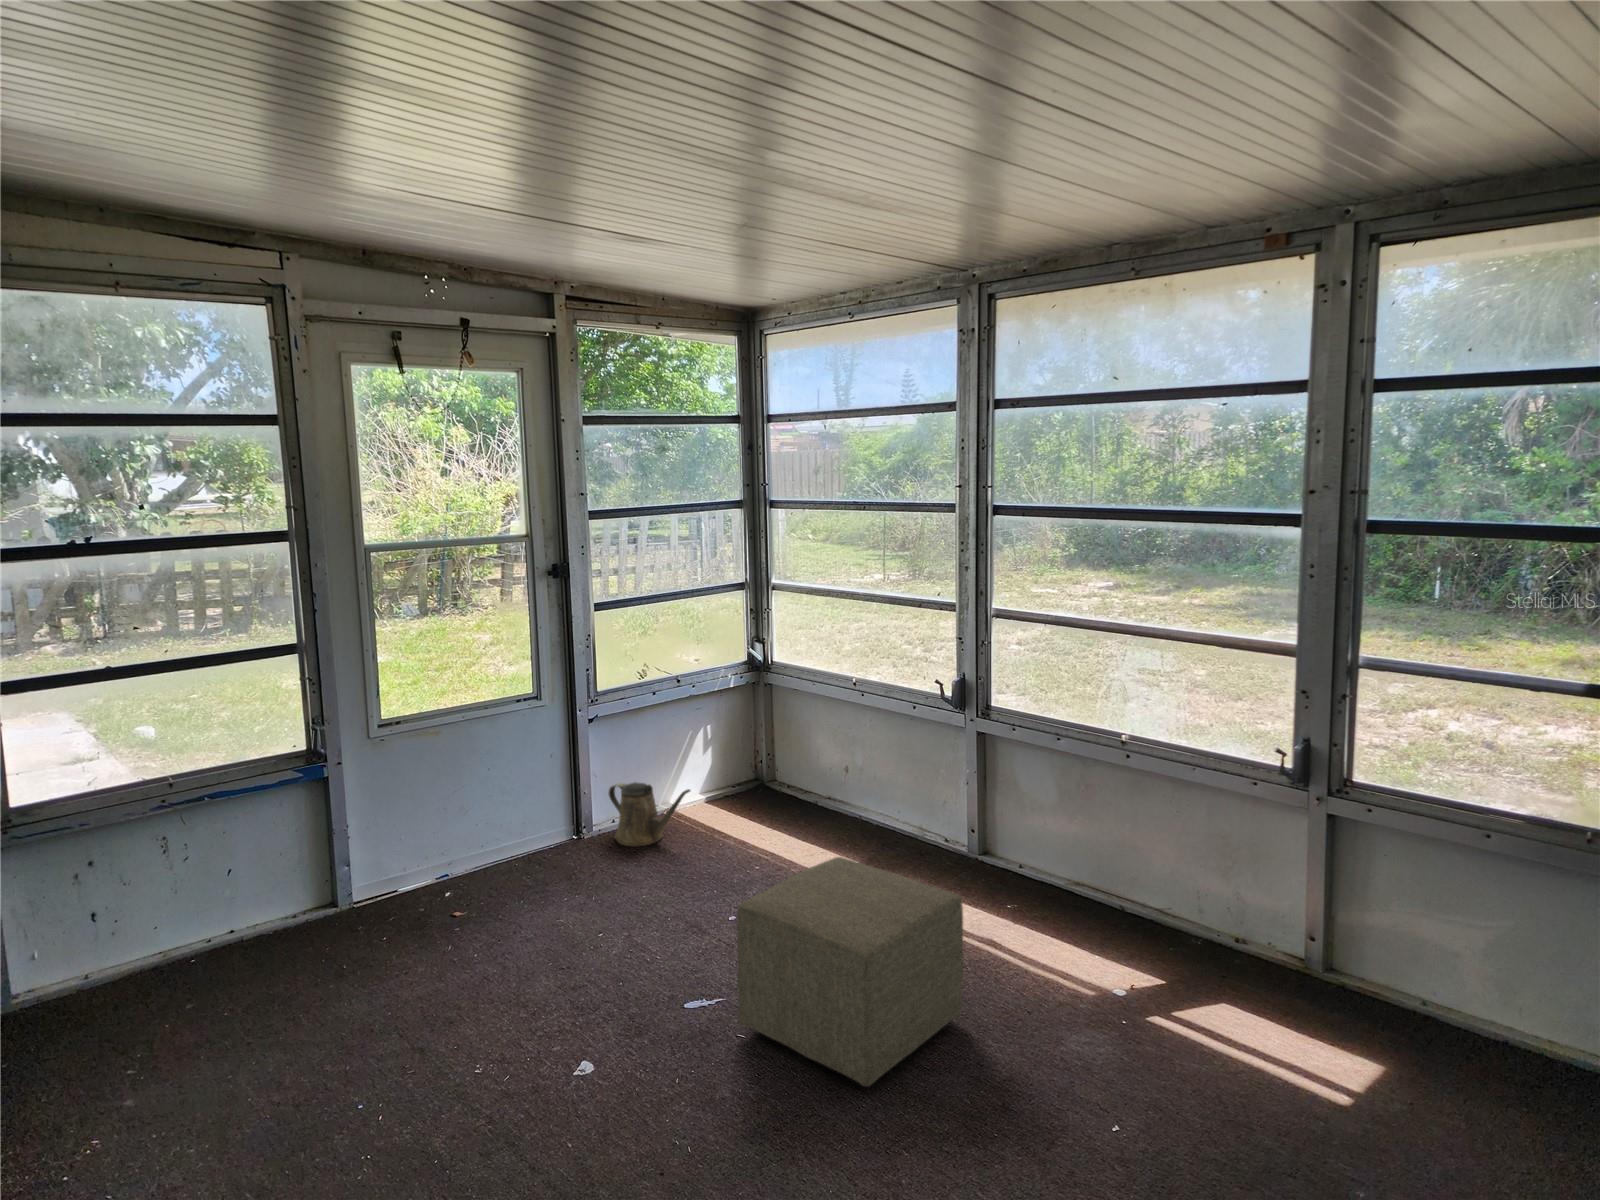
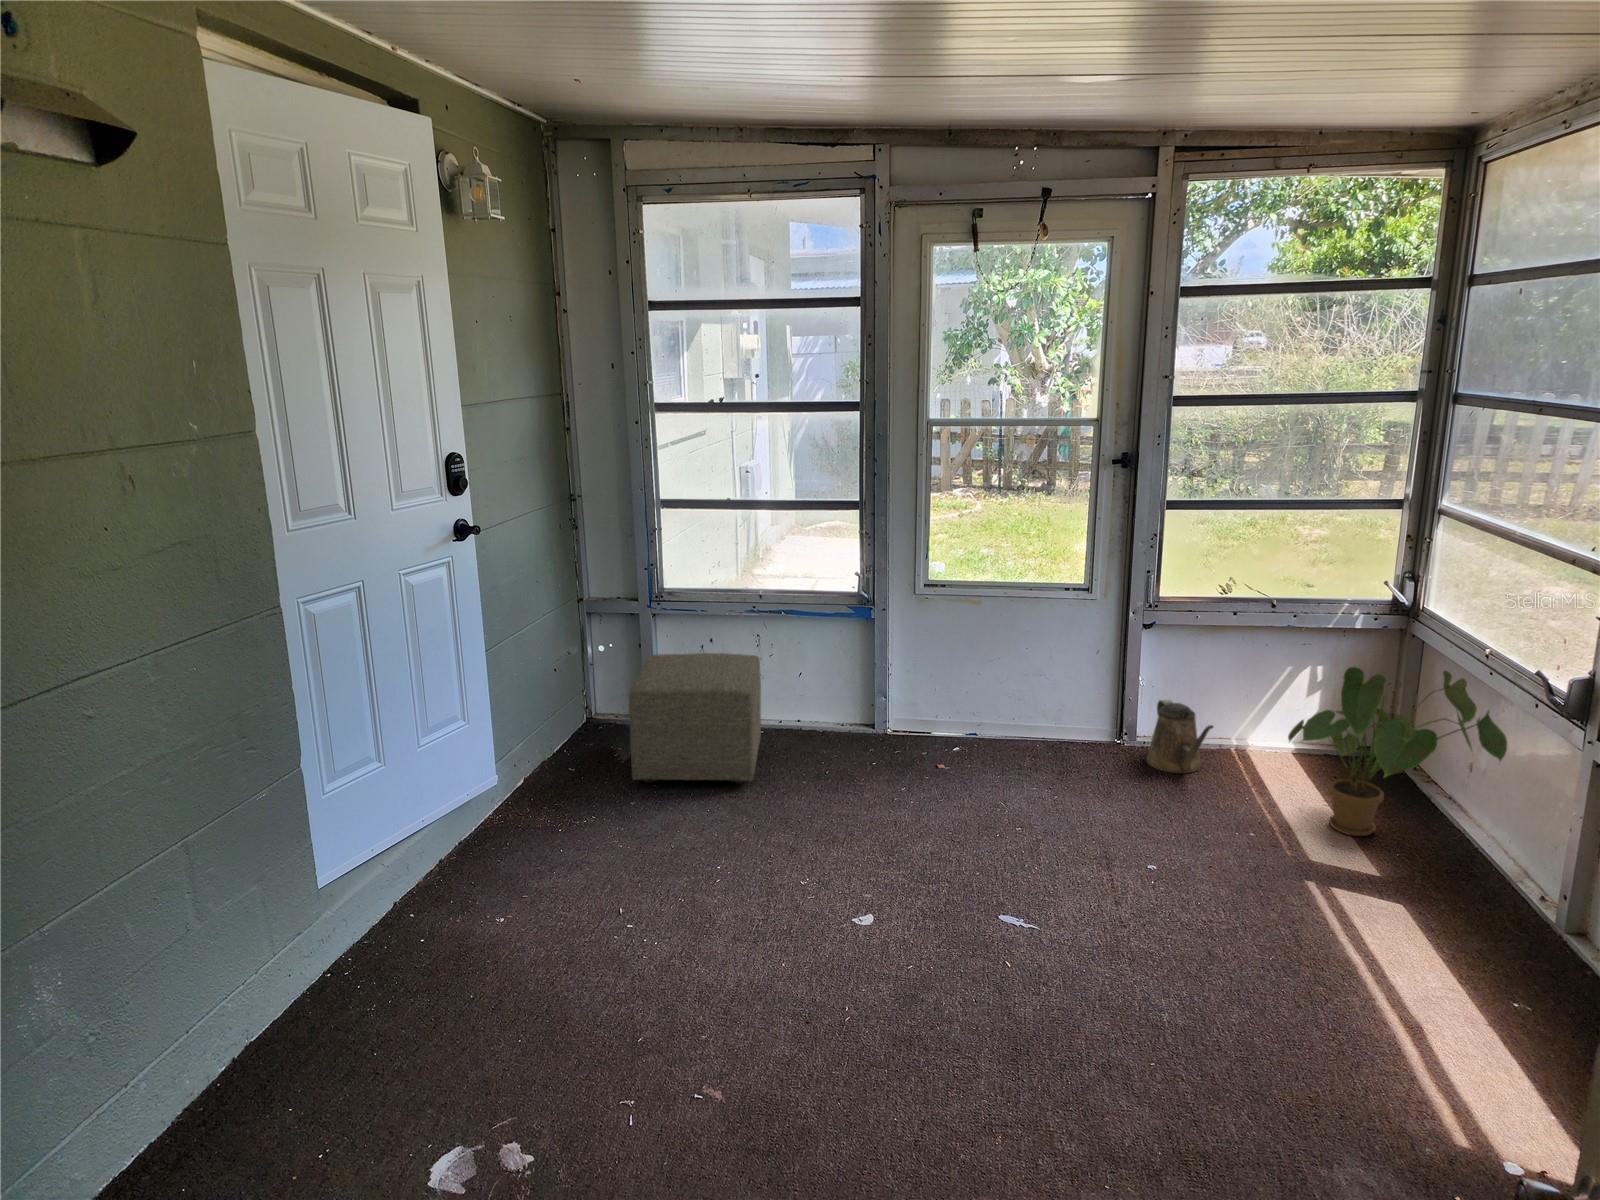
house plant: none [743,699,900,844] -> present [1288,667,1507,836]
ottoman: present [736,857,963,1086] -> present [629,653,761,784]

